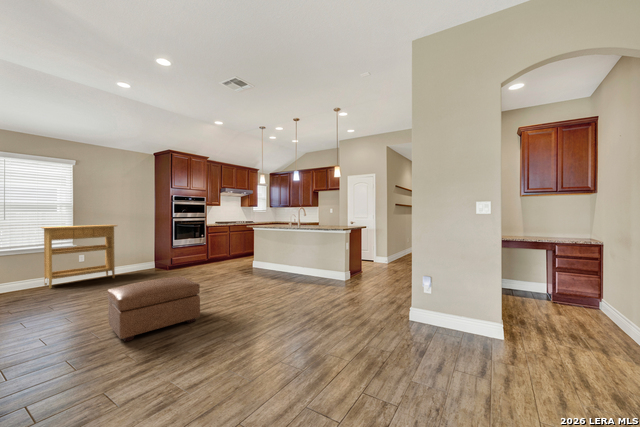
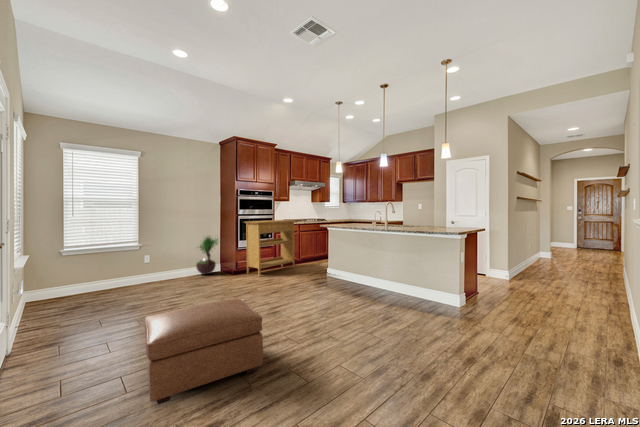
console table: present [41,225,117,289] -> present [245,220,297,277]
potted tree: none [130,234,155,272] -> present [196,237,218,274]

